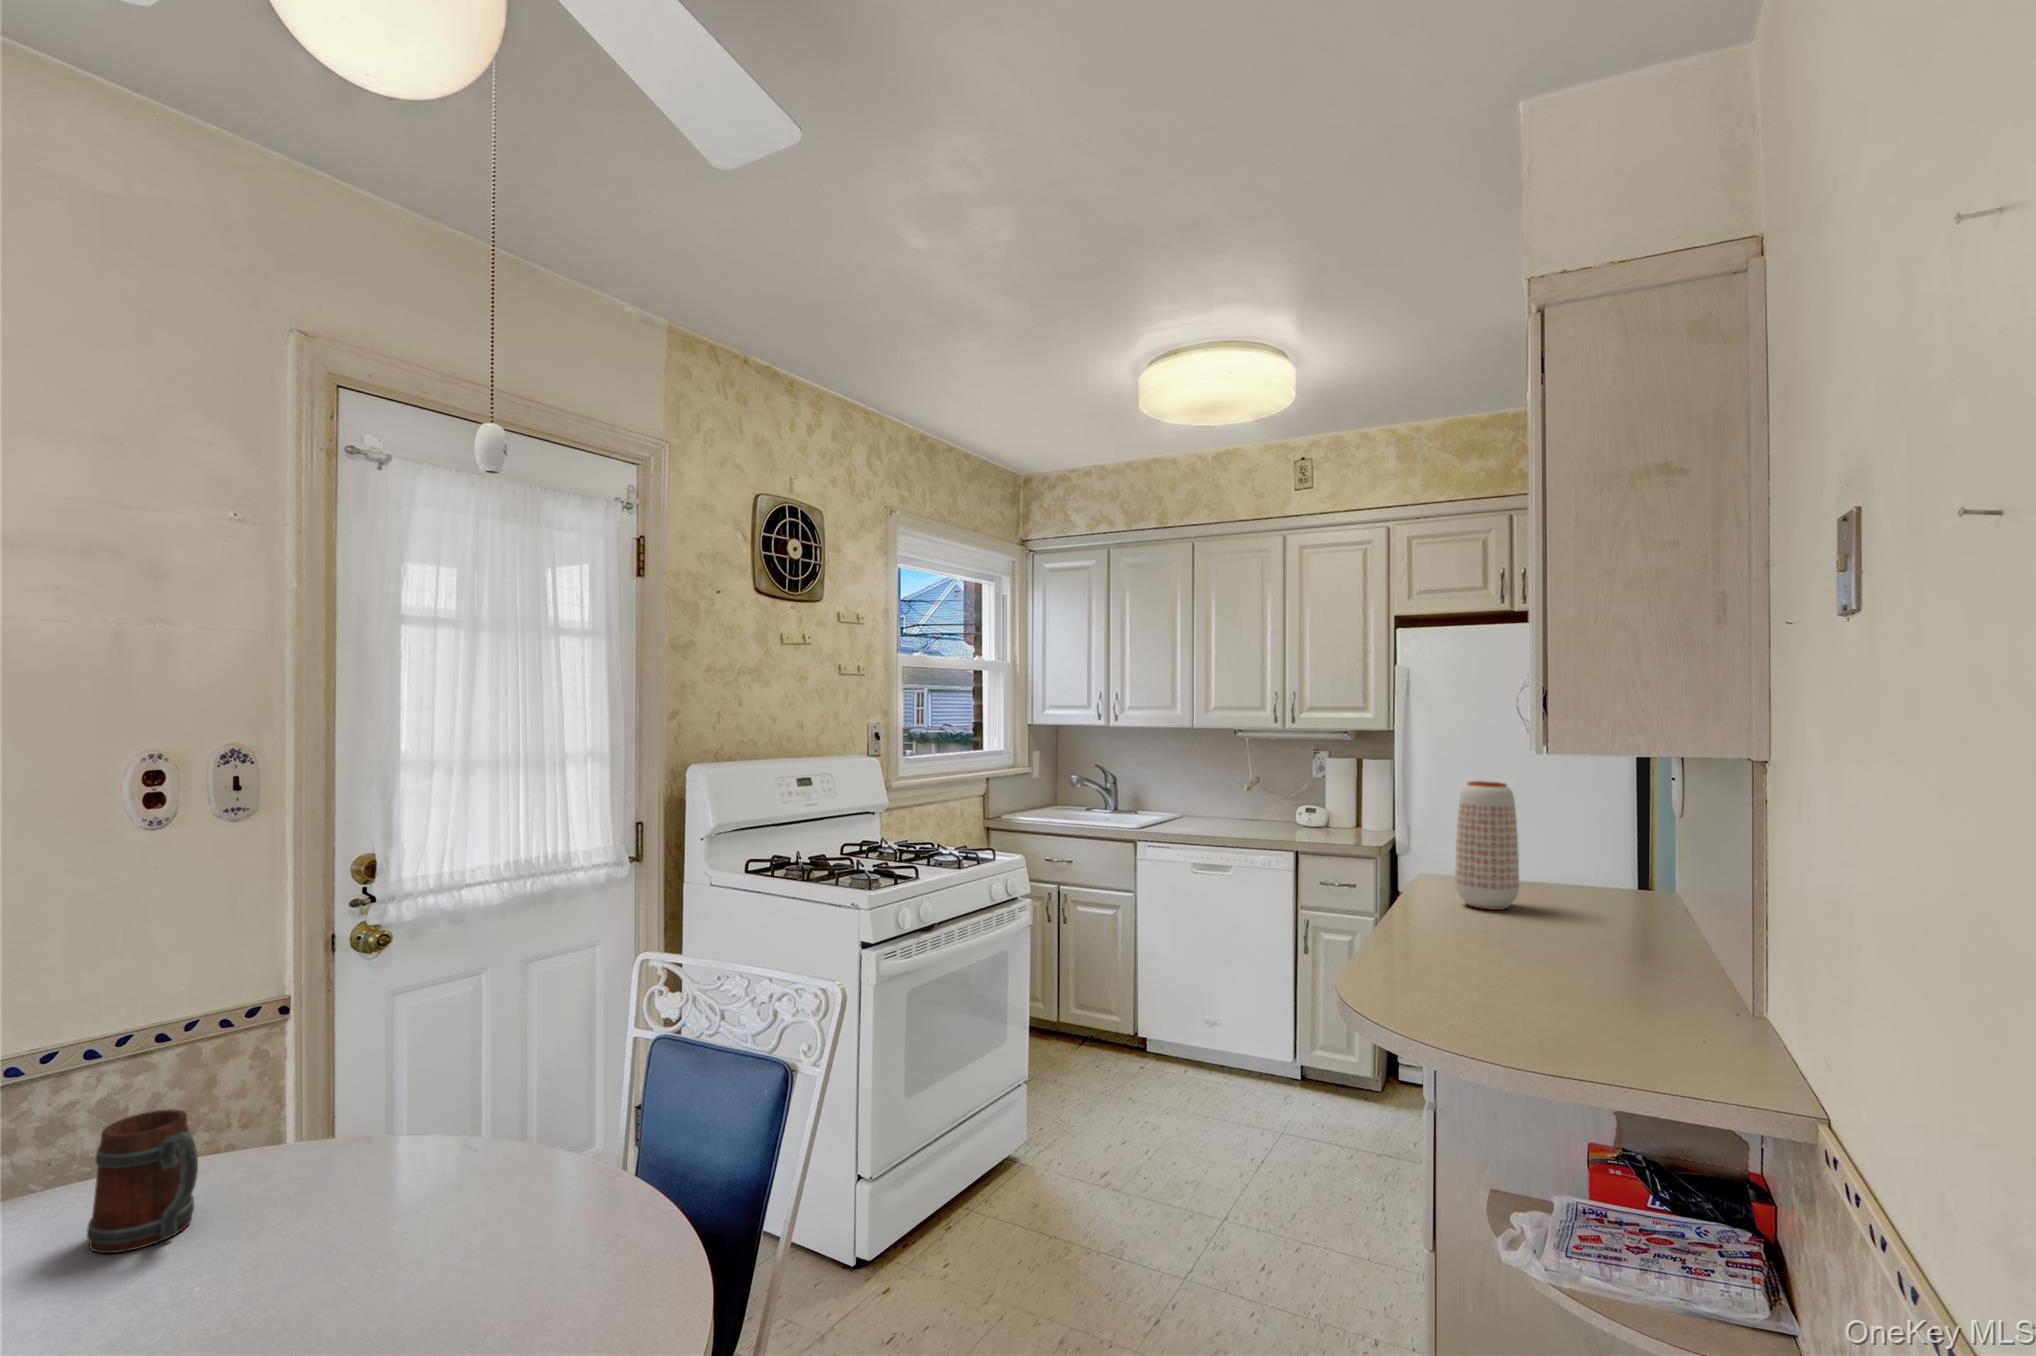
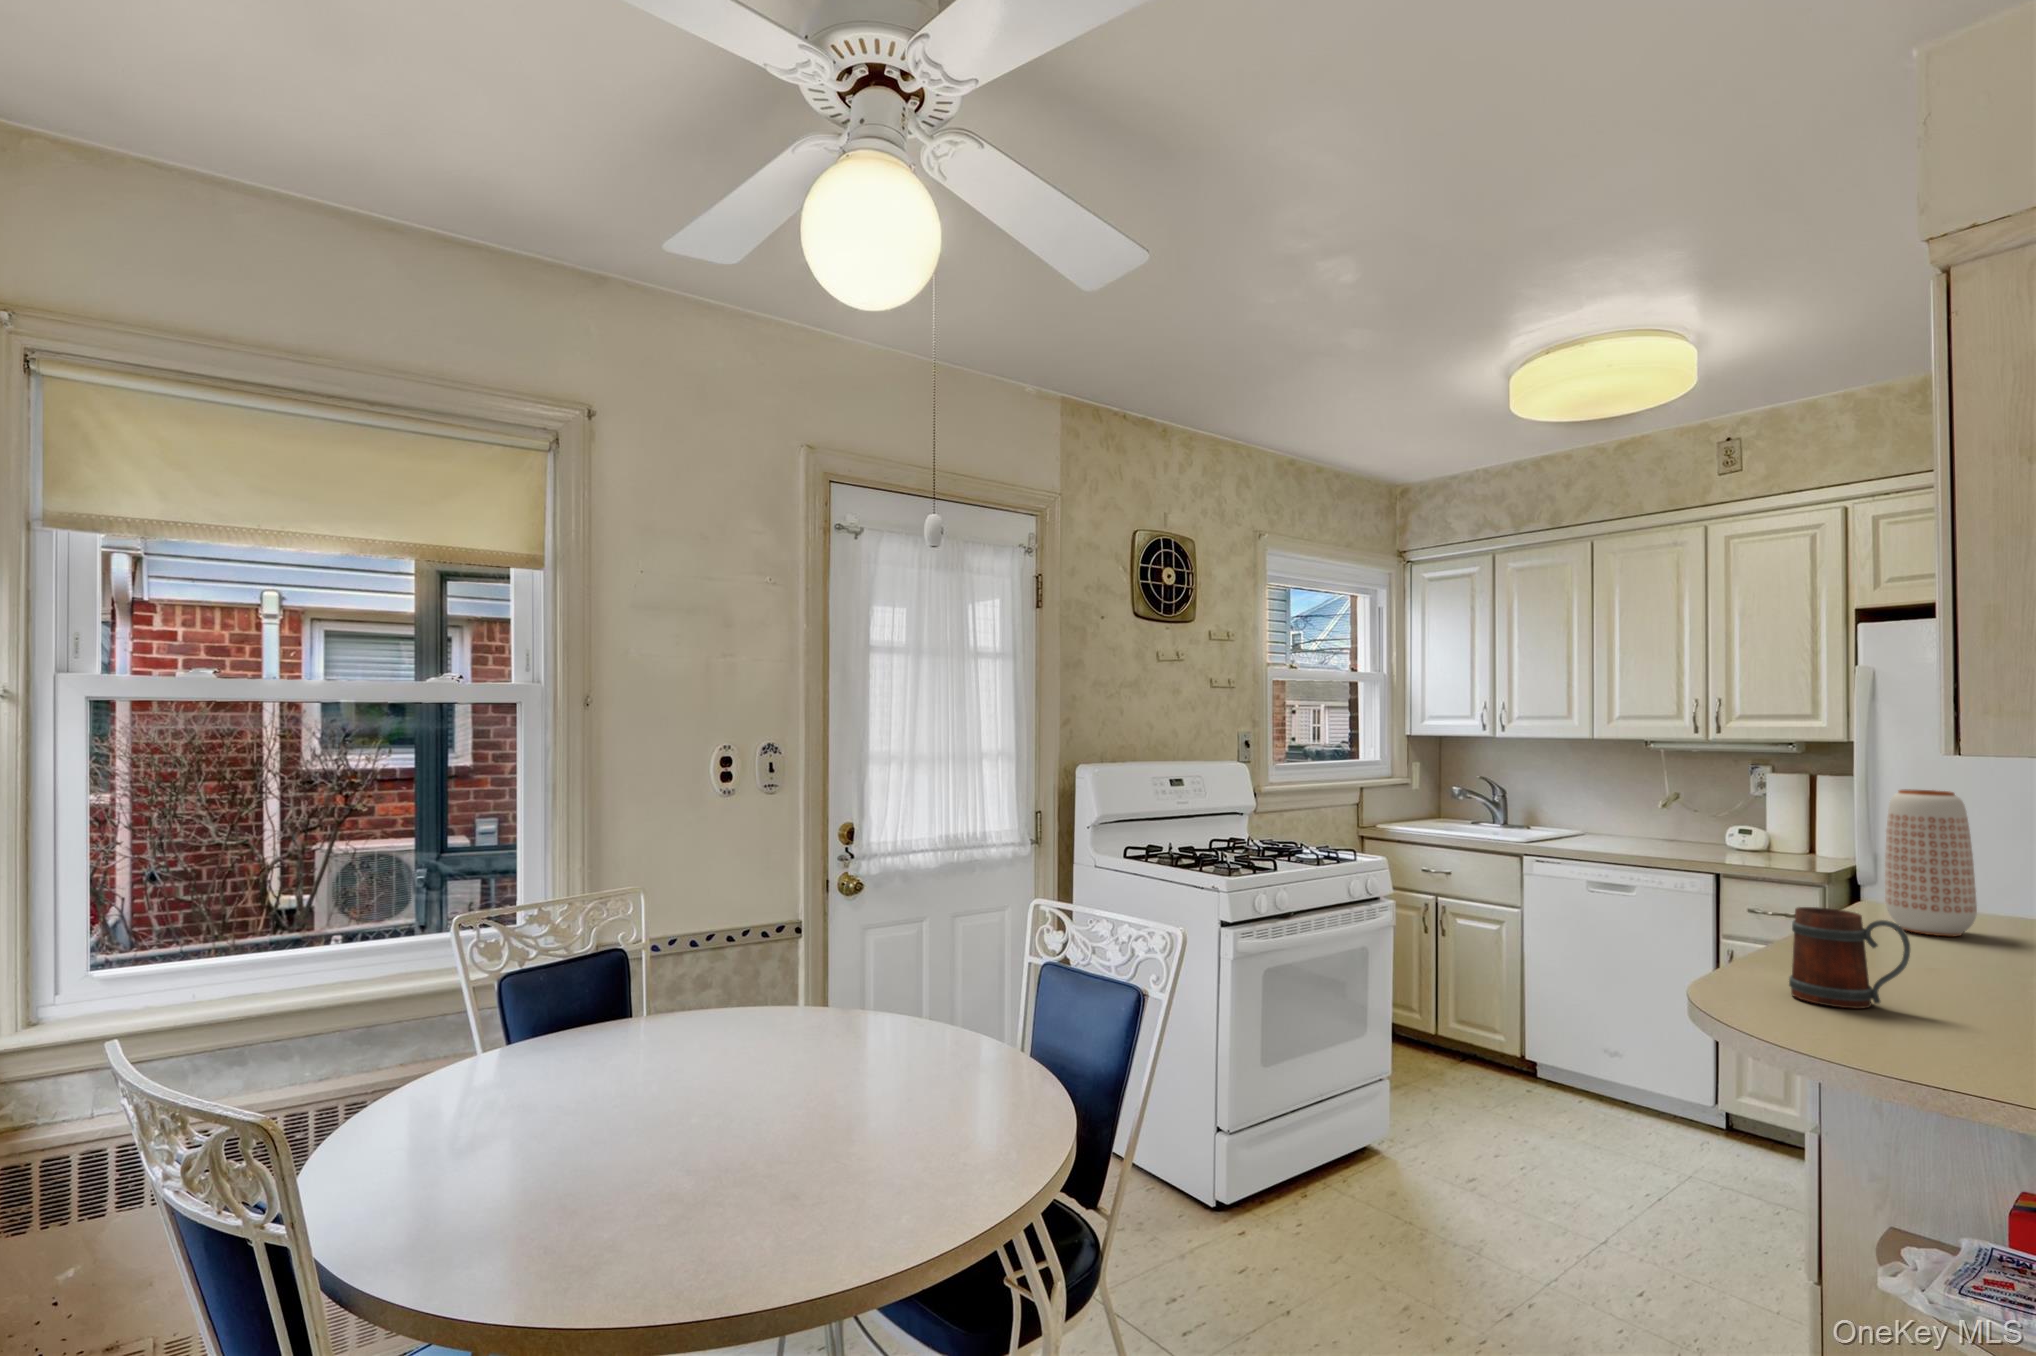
mug: present [87,1109,198,1253] -> present [1789,907,1910,1009]

